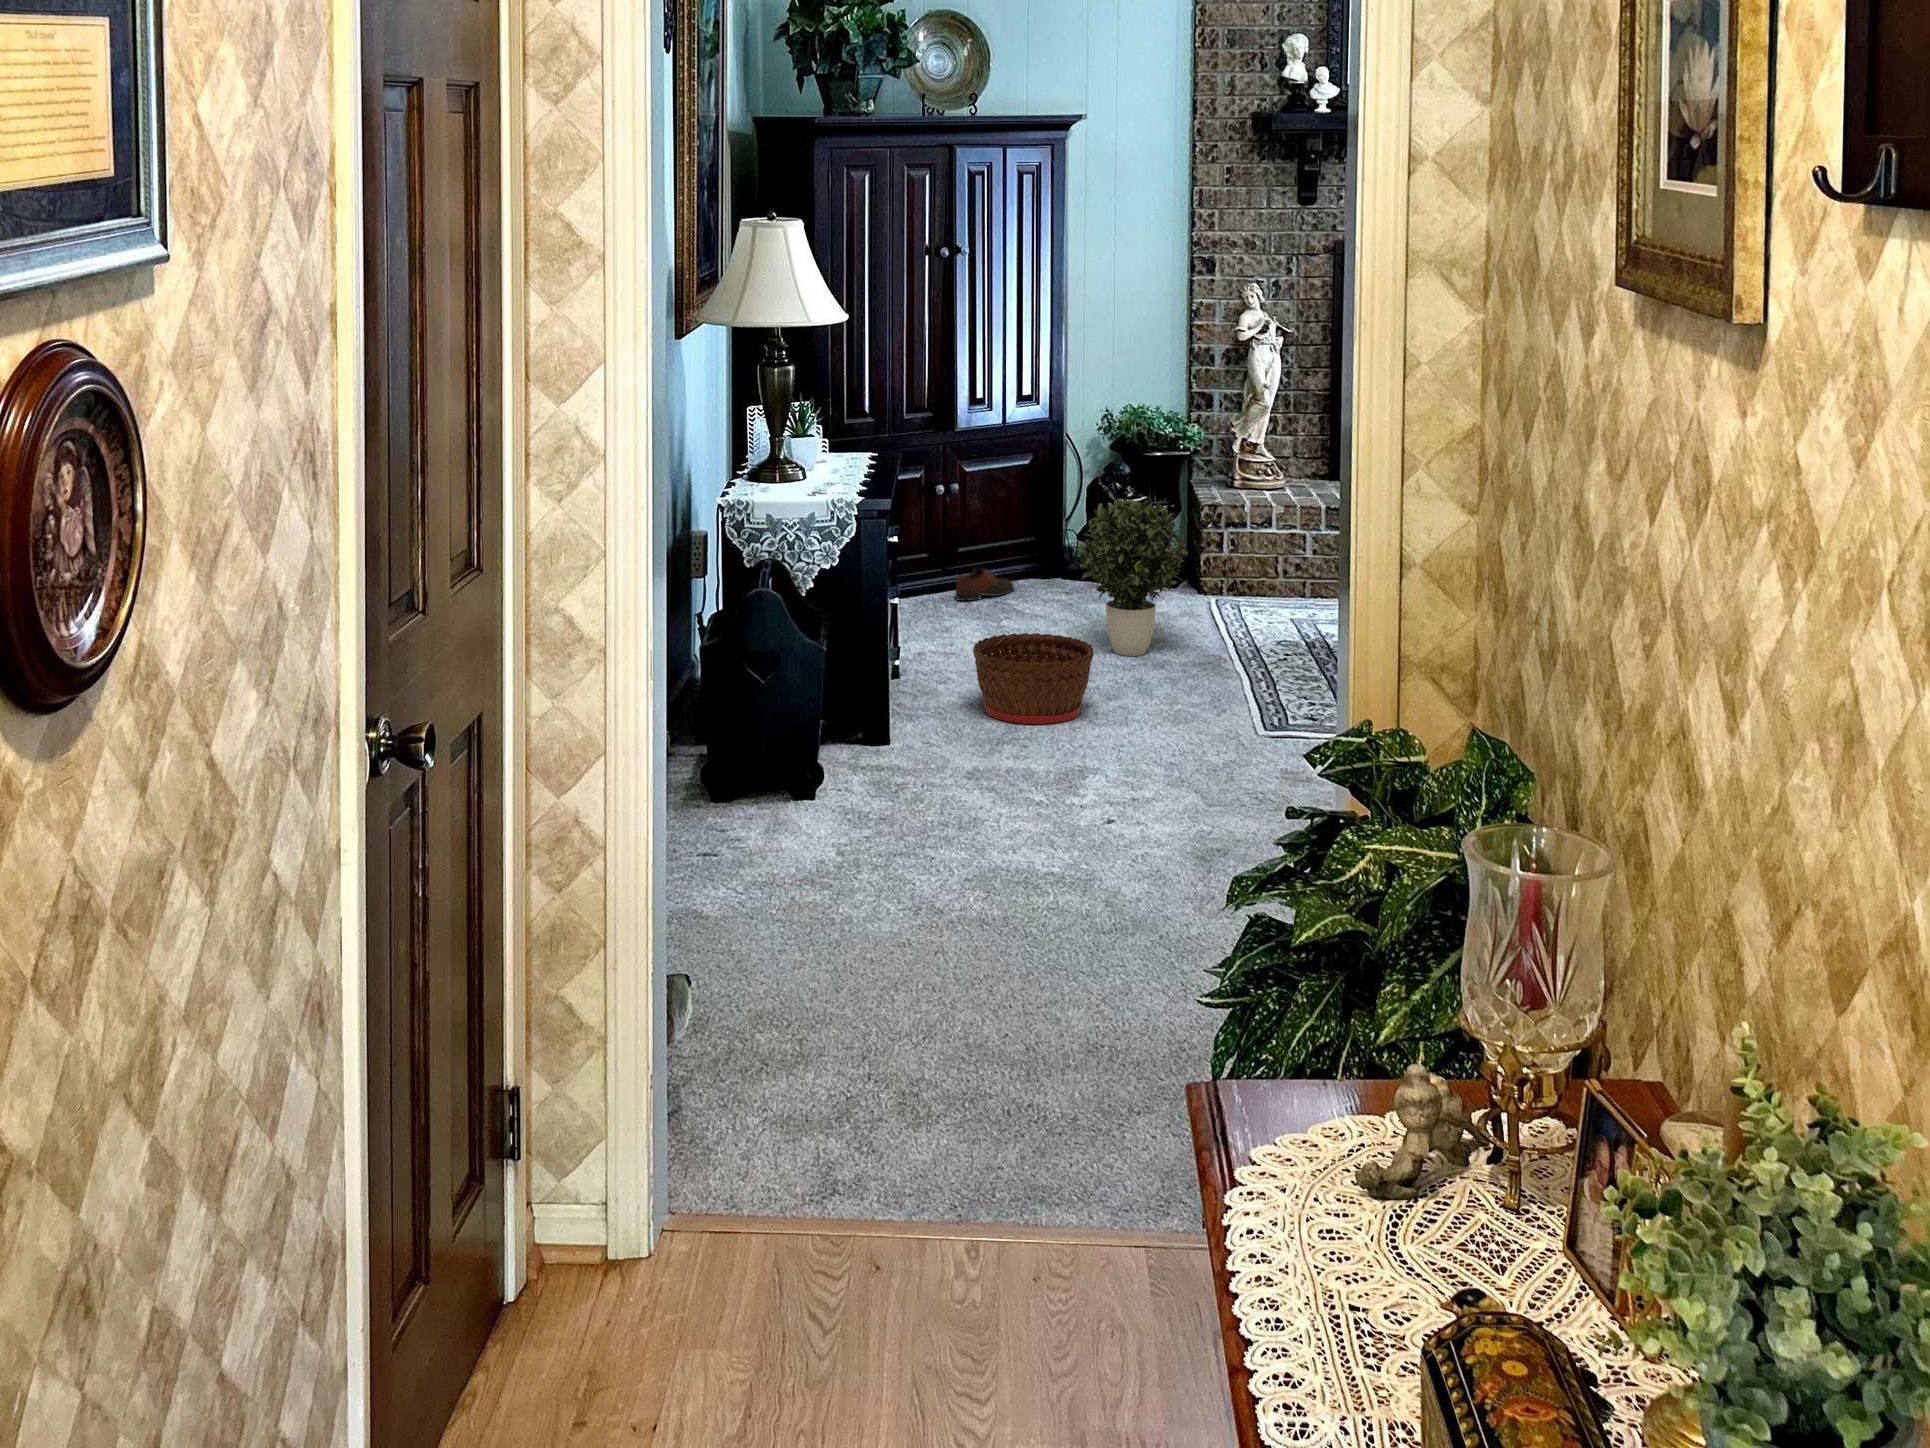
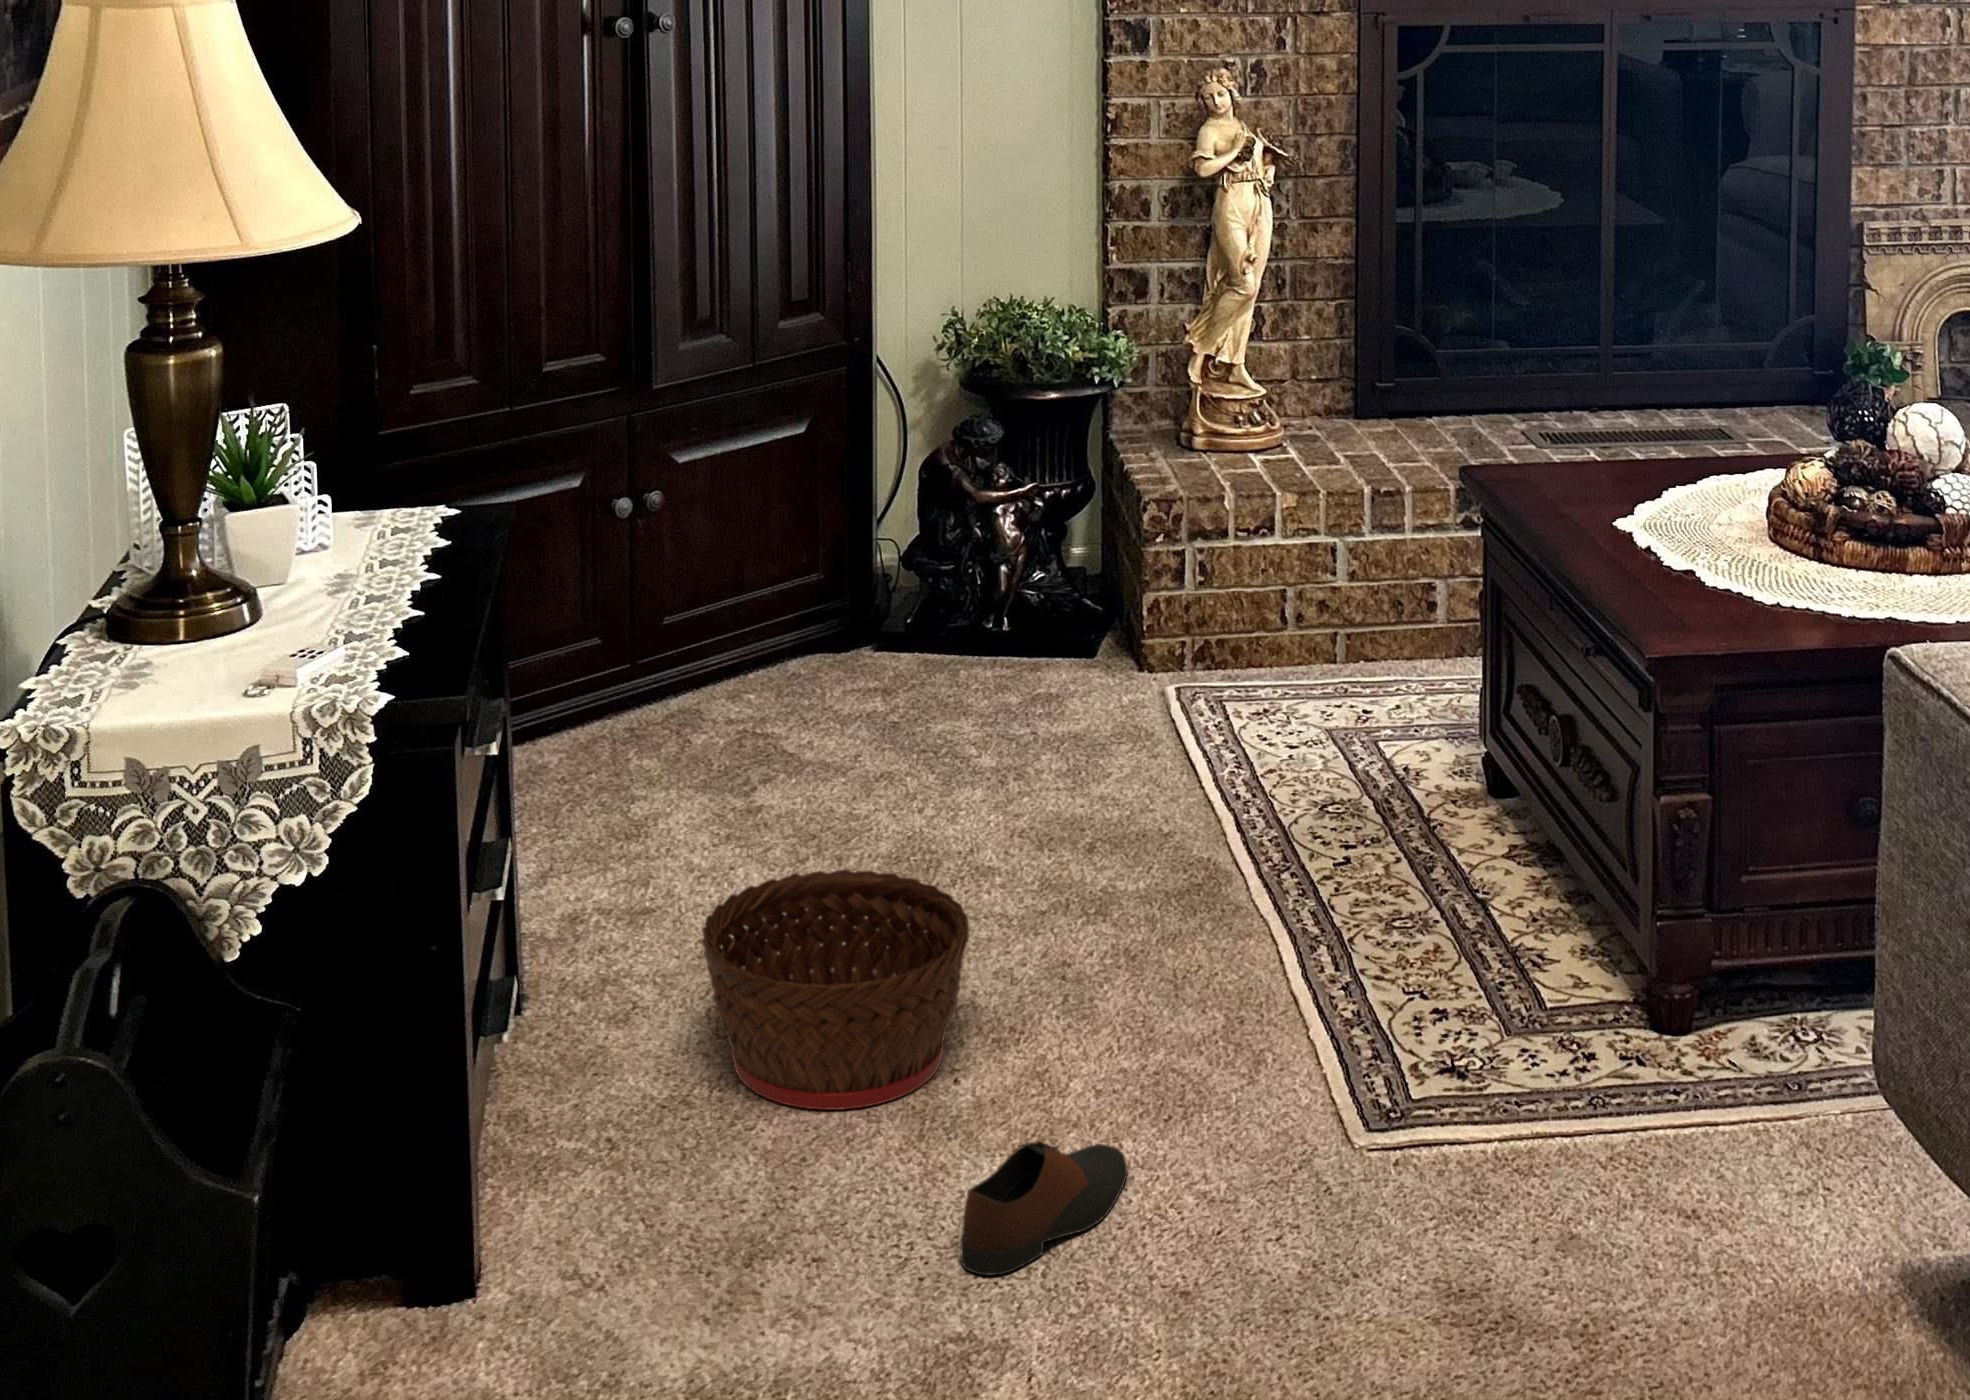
potted plant: present [1077,497,1188,656] -> none [919,530,1143,848]
shoe: present [955,568,1014,601] -> present [960,1141,1127,1275]

